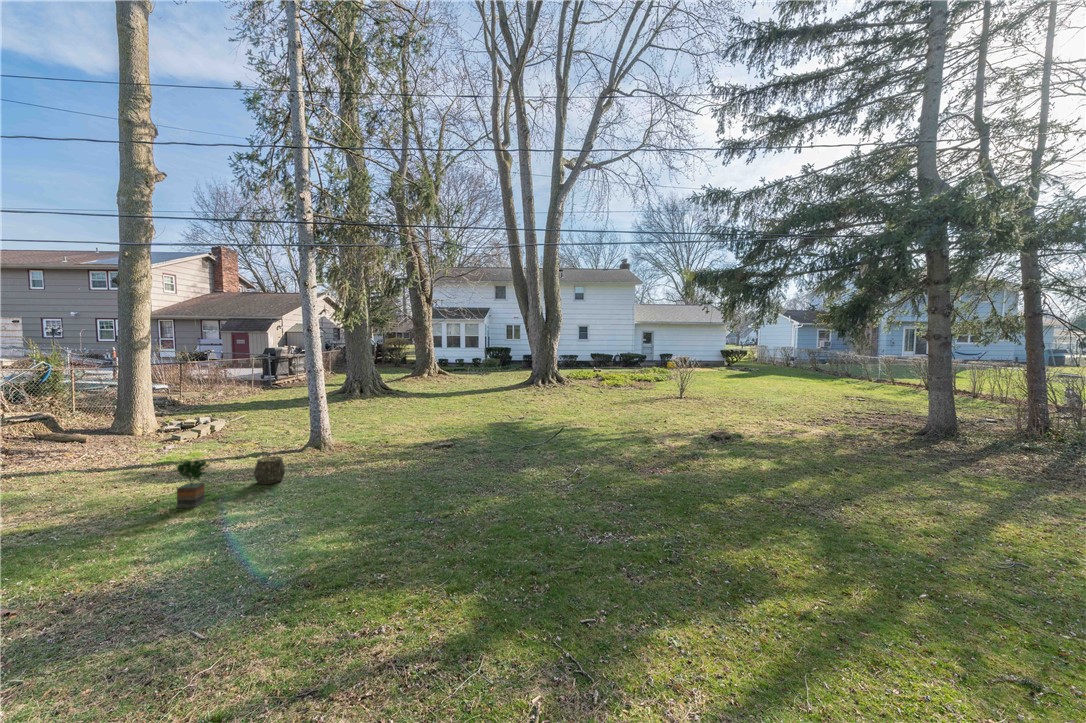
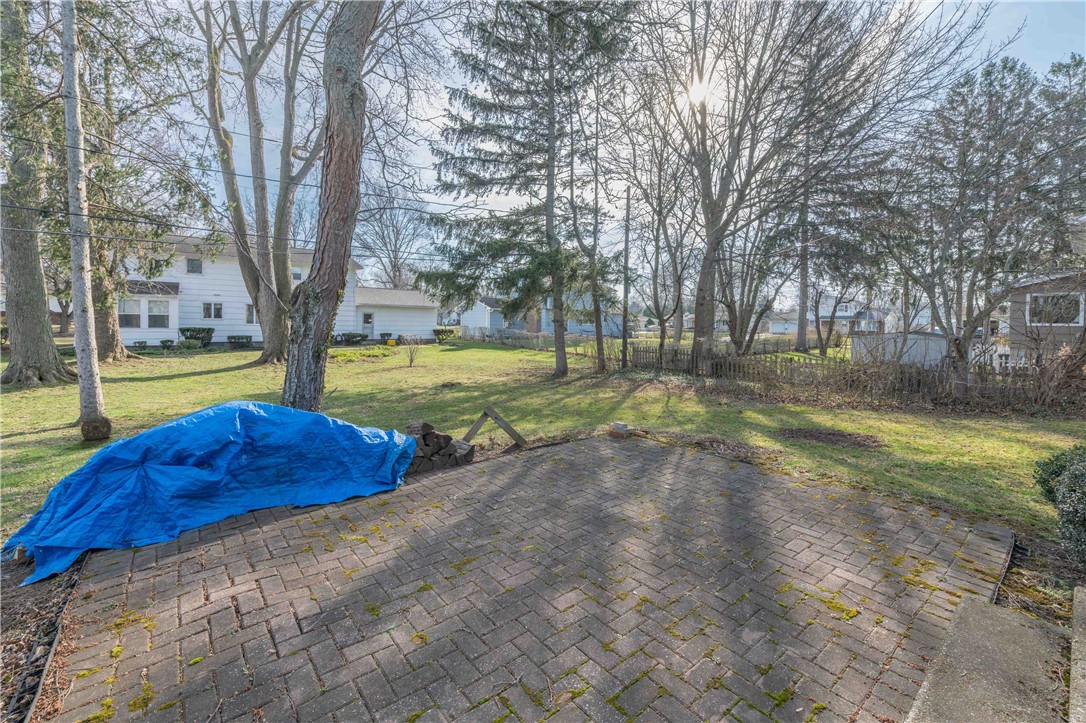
potted tree: present [176,461,210,508] -> none [29,417,66,457]

